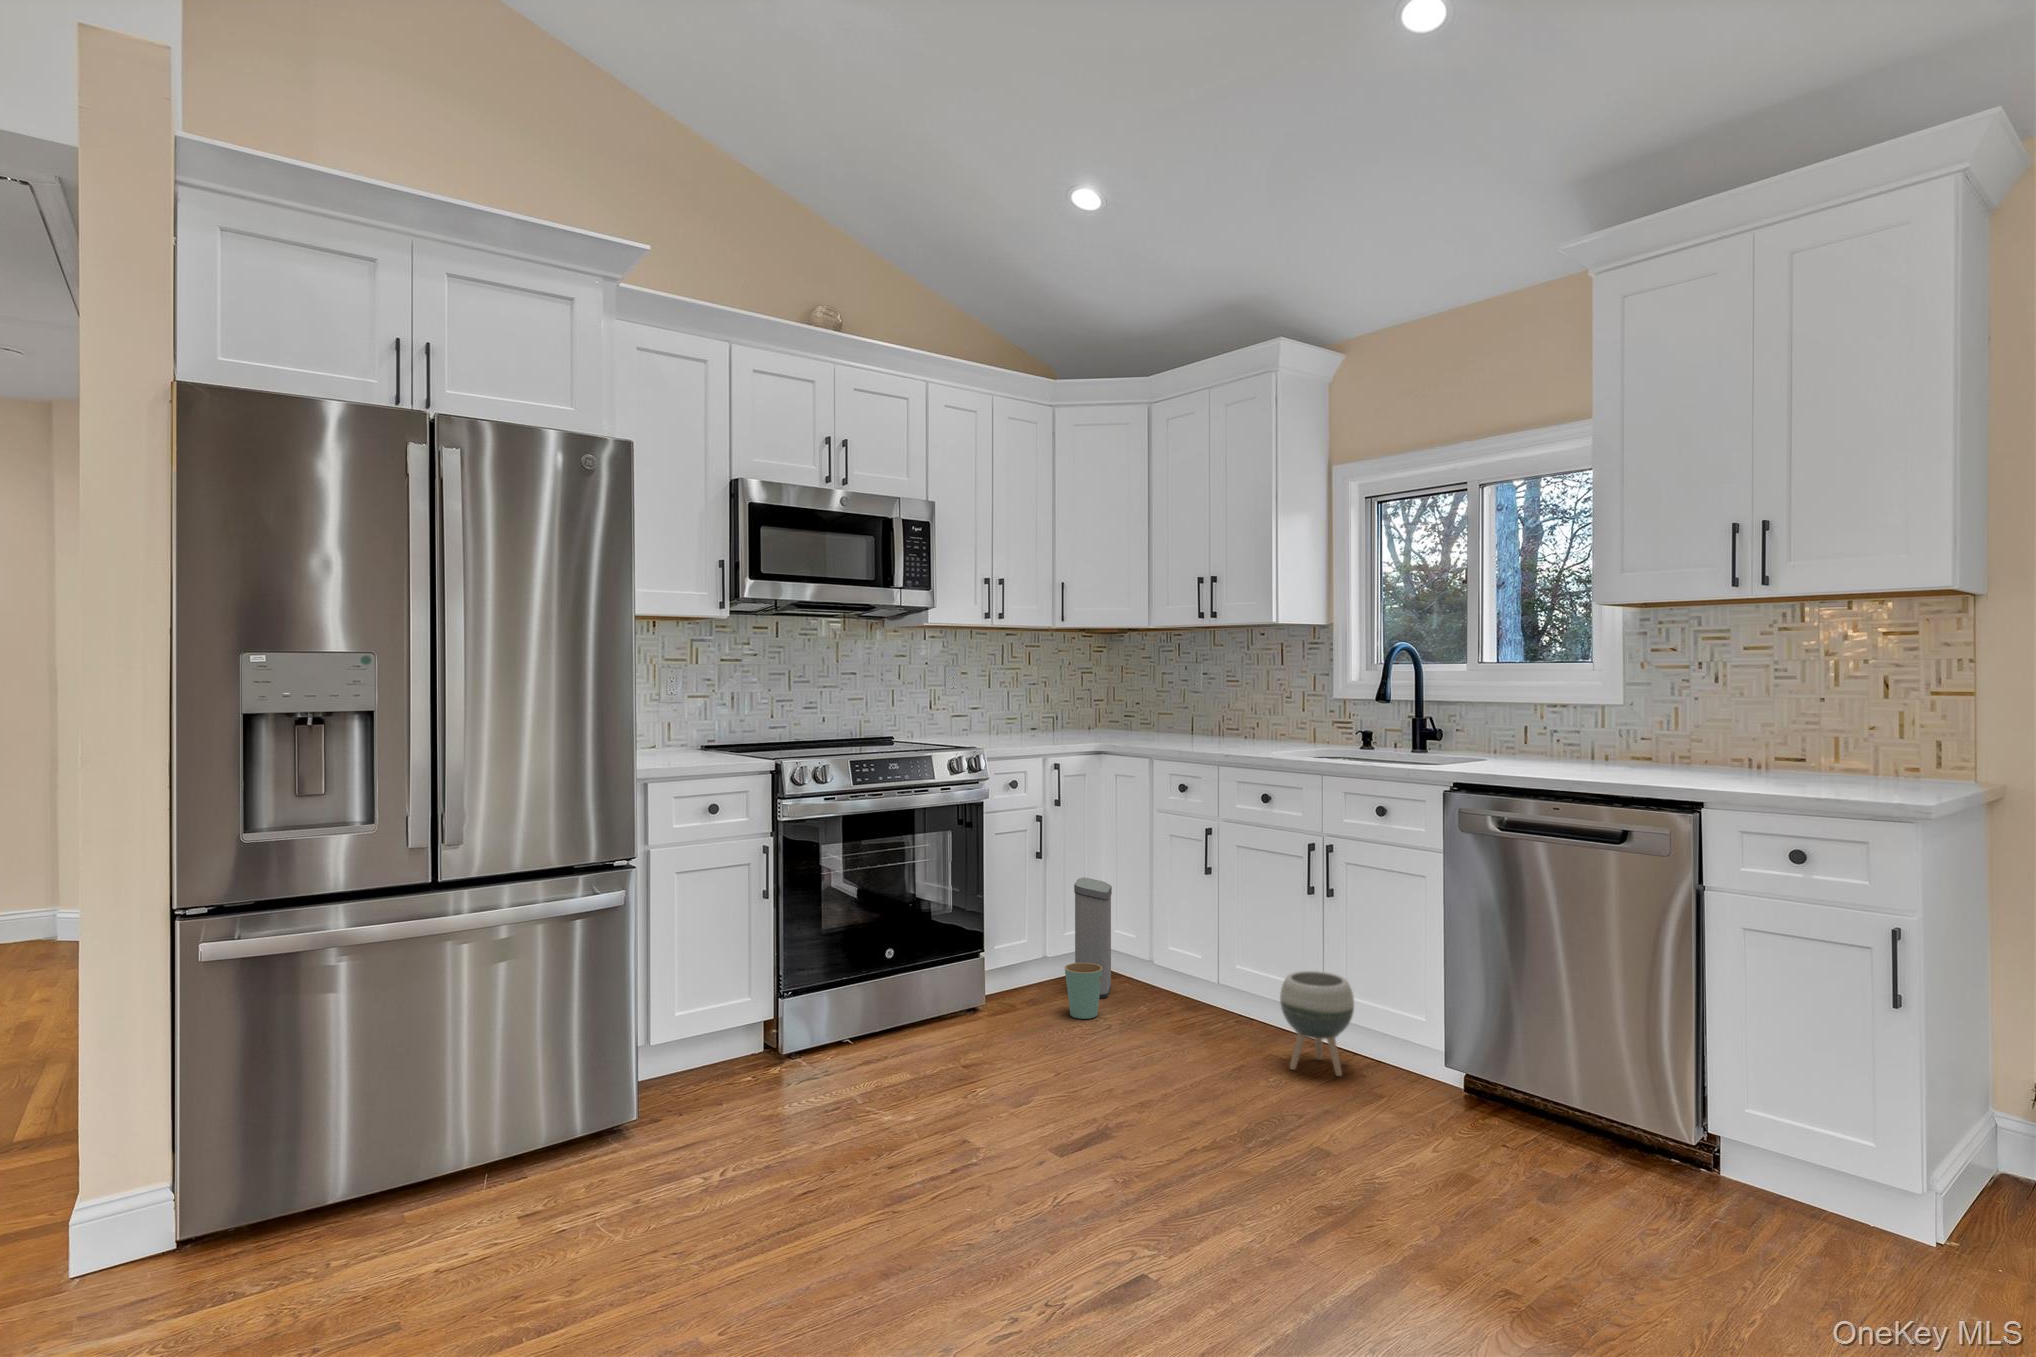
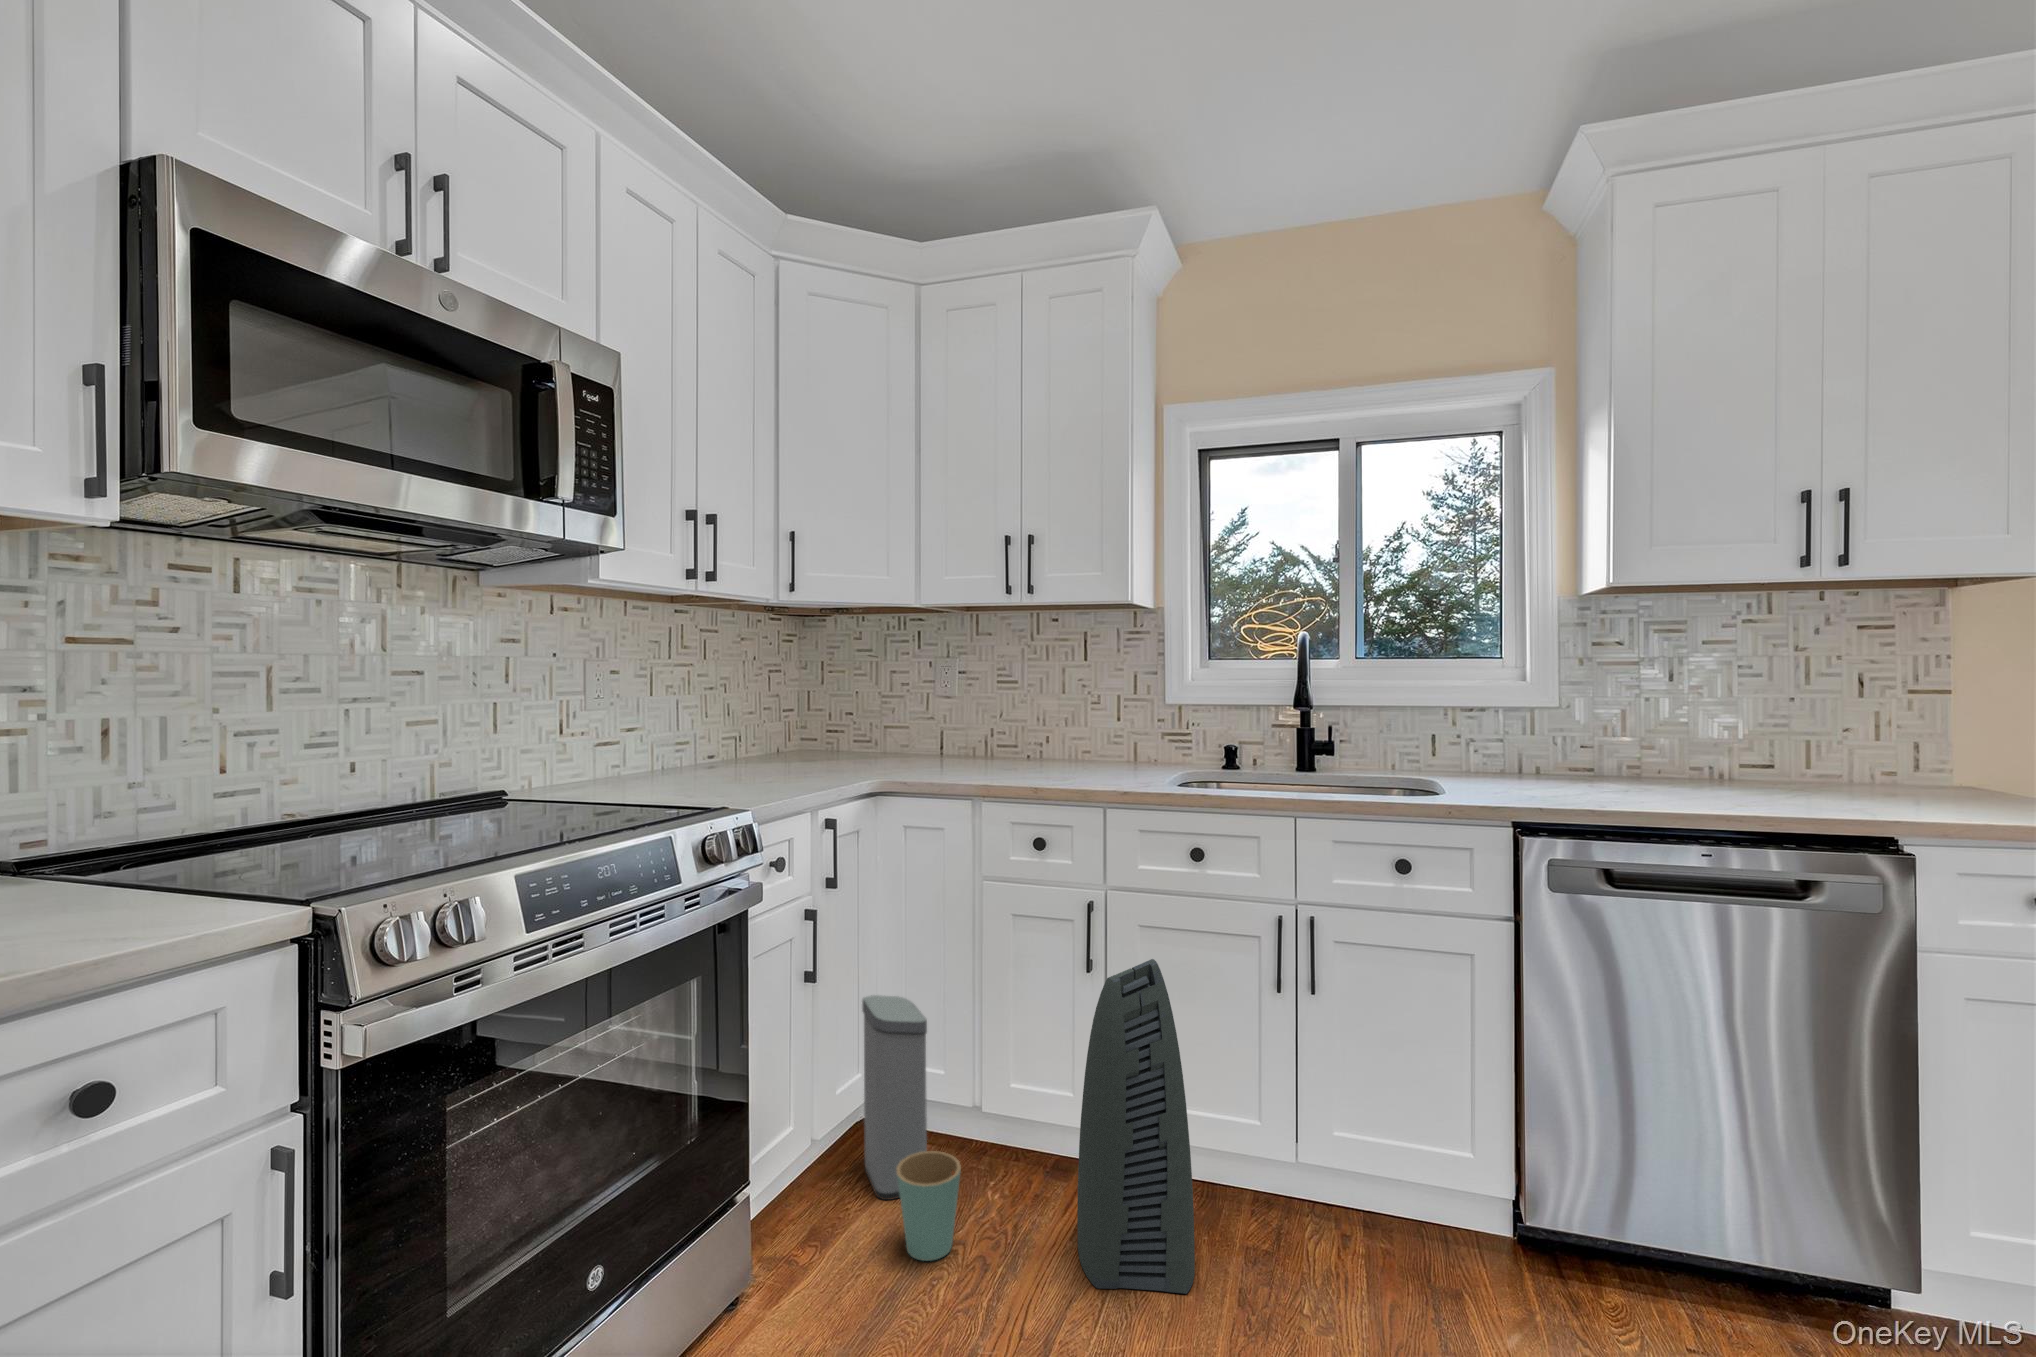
air purifier: none [1155,859,1234,1056] -> present [1078,959,1195,1294]
planter: present [1280,971,1354,1076] -> none [1283,1109,1397,1281]

